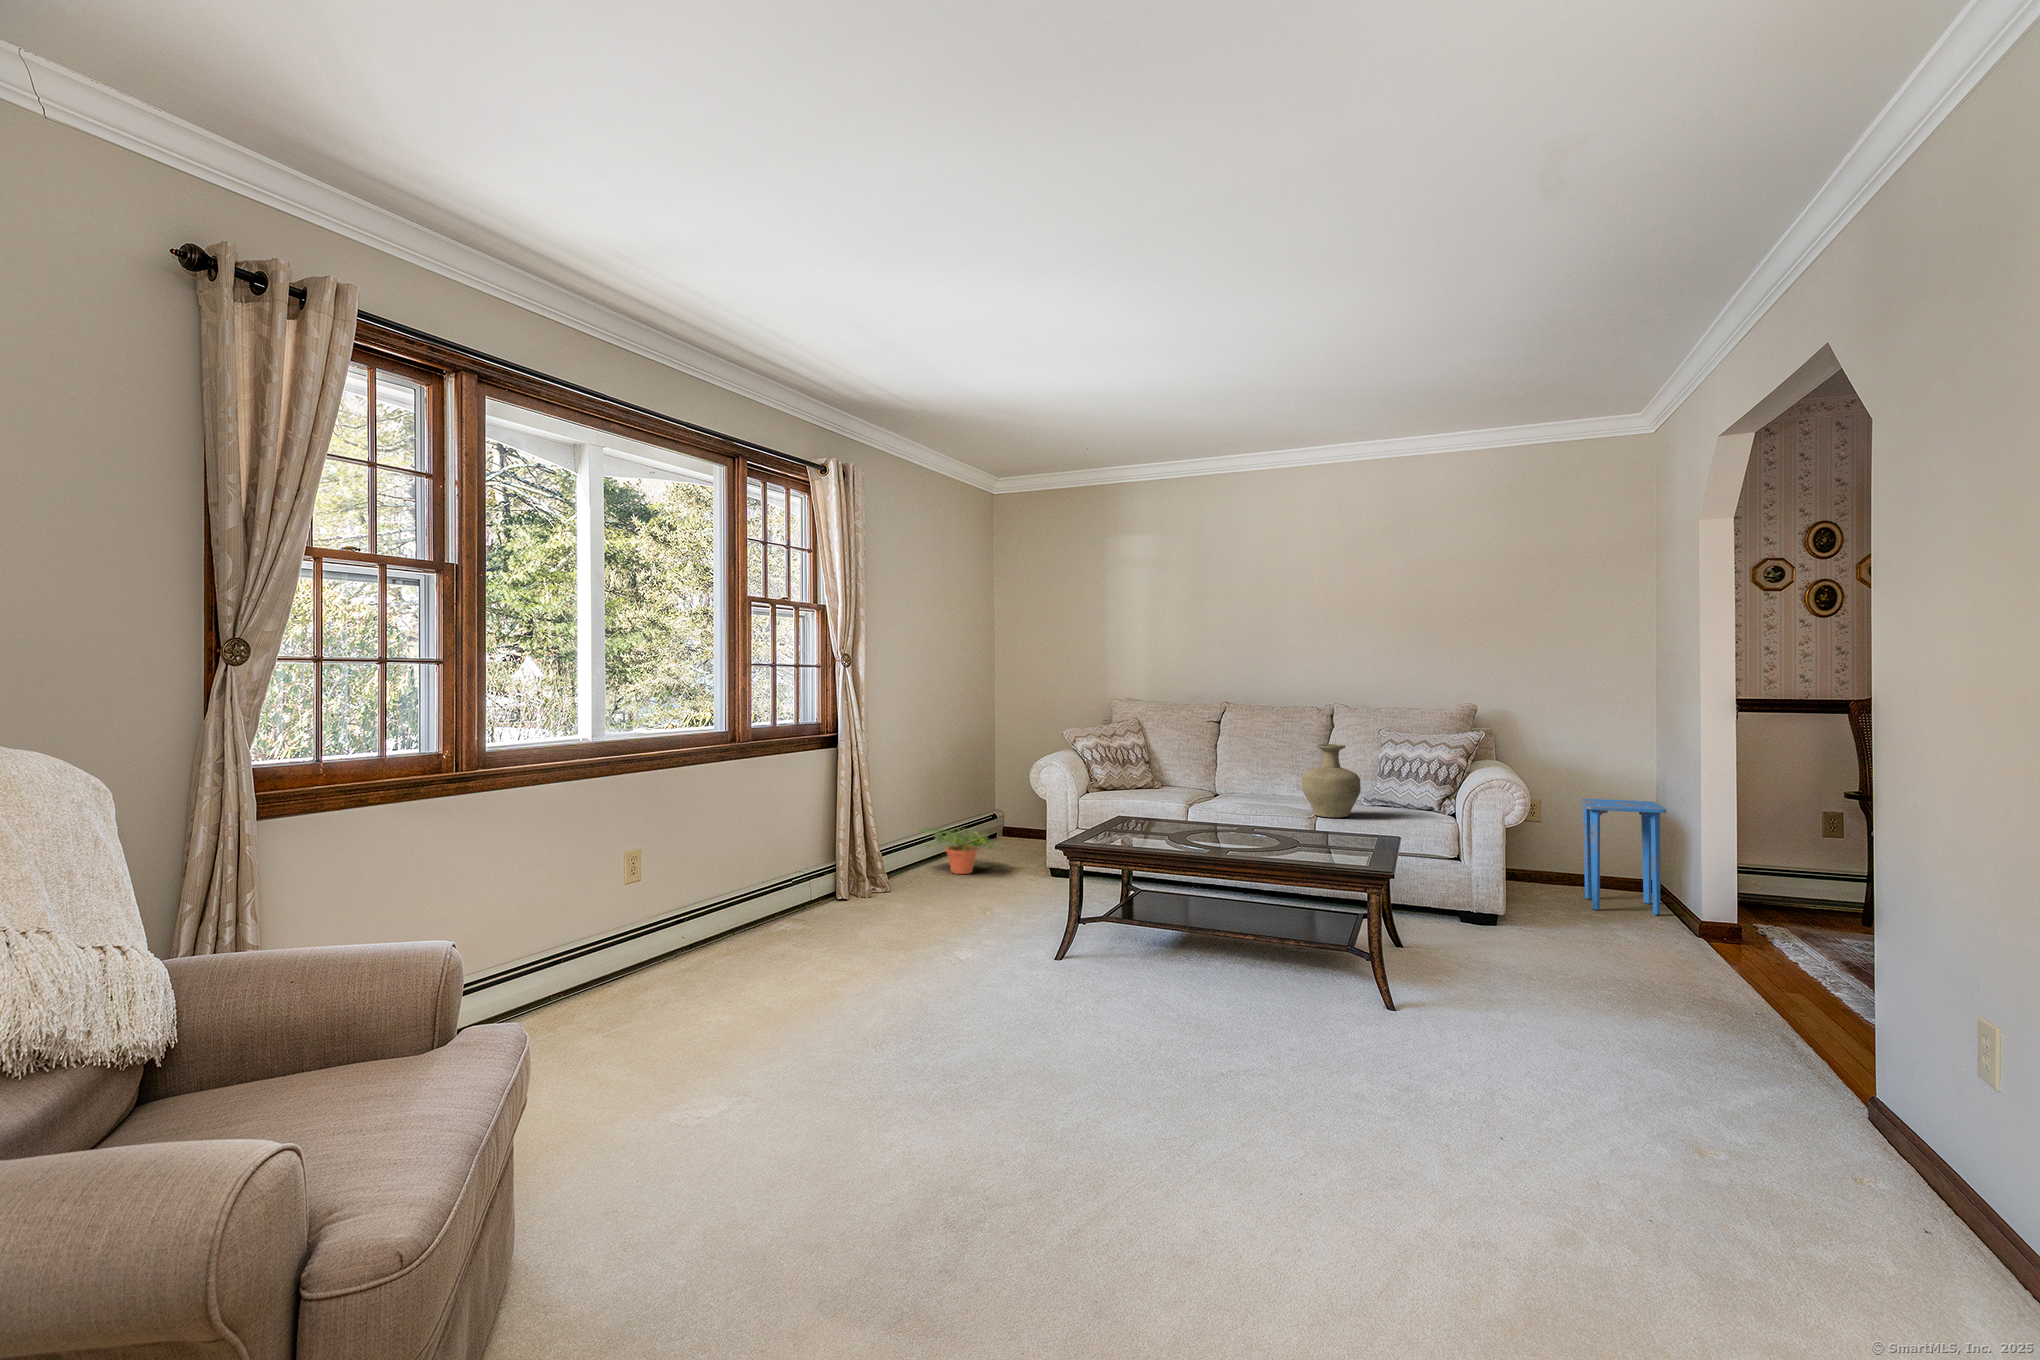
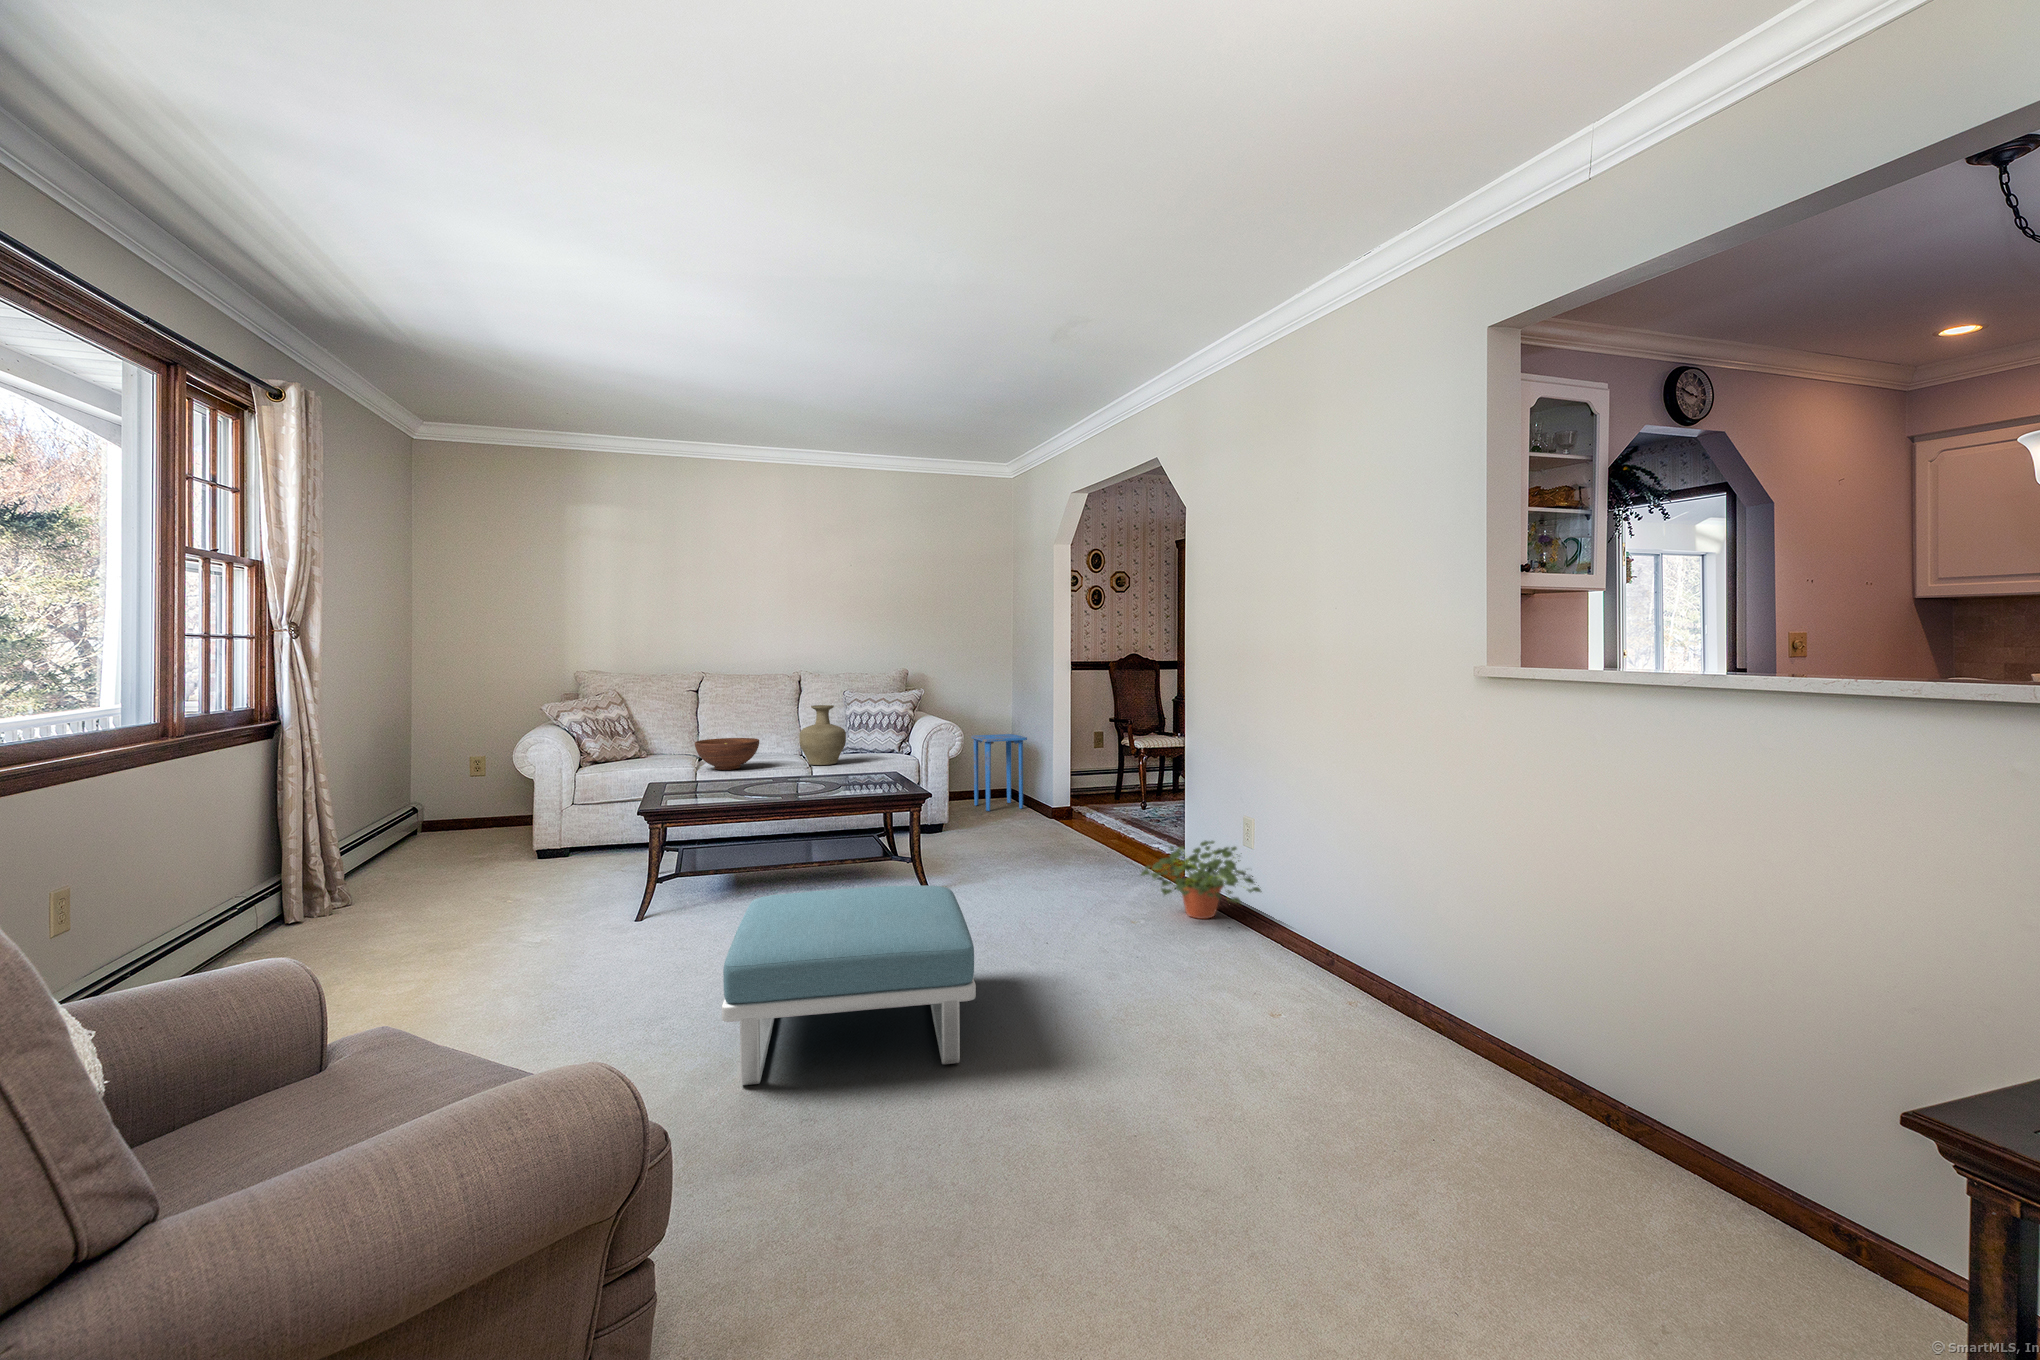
fruit bowl: none [1188,775,1258,811] -> present [695,738,759,770]
potted plant: present [919,827,999,874] -> present [1141,841,1262,919]
footstool: none [896,955,1240,1215] -> present [722,885,976,1085]

